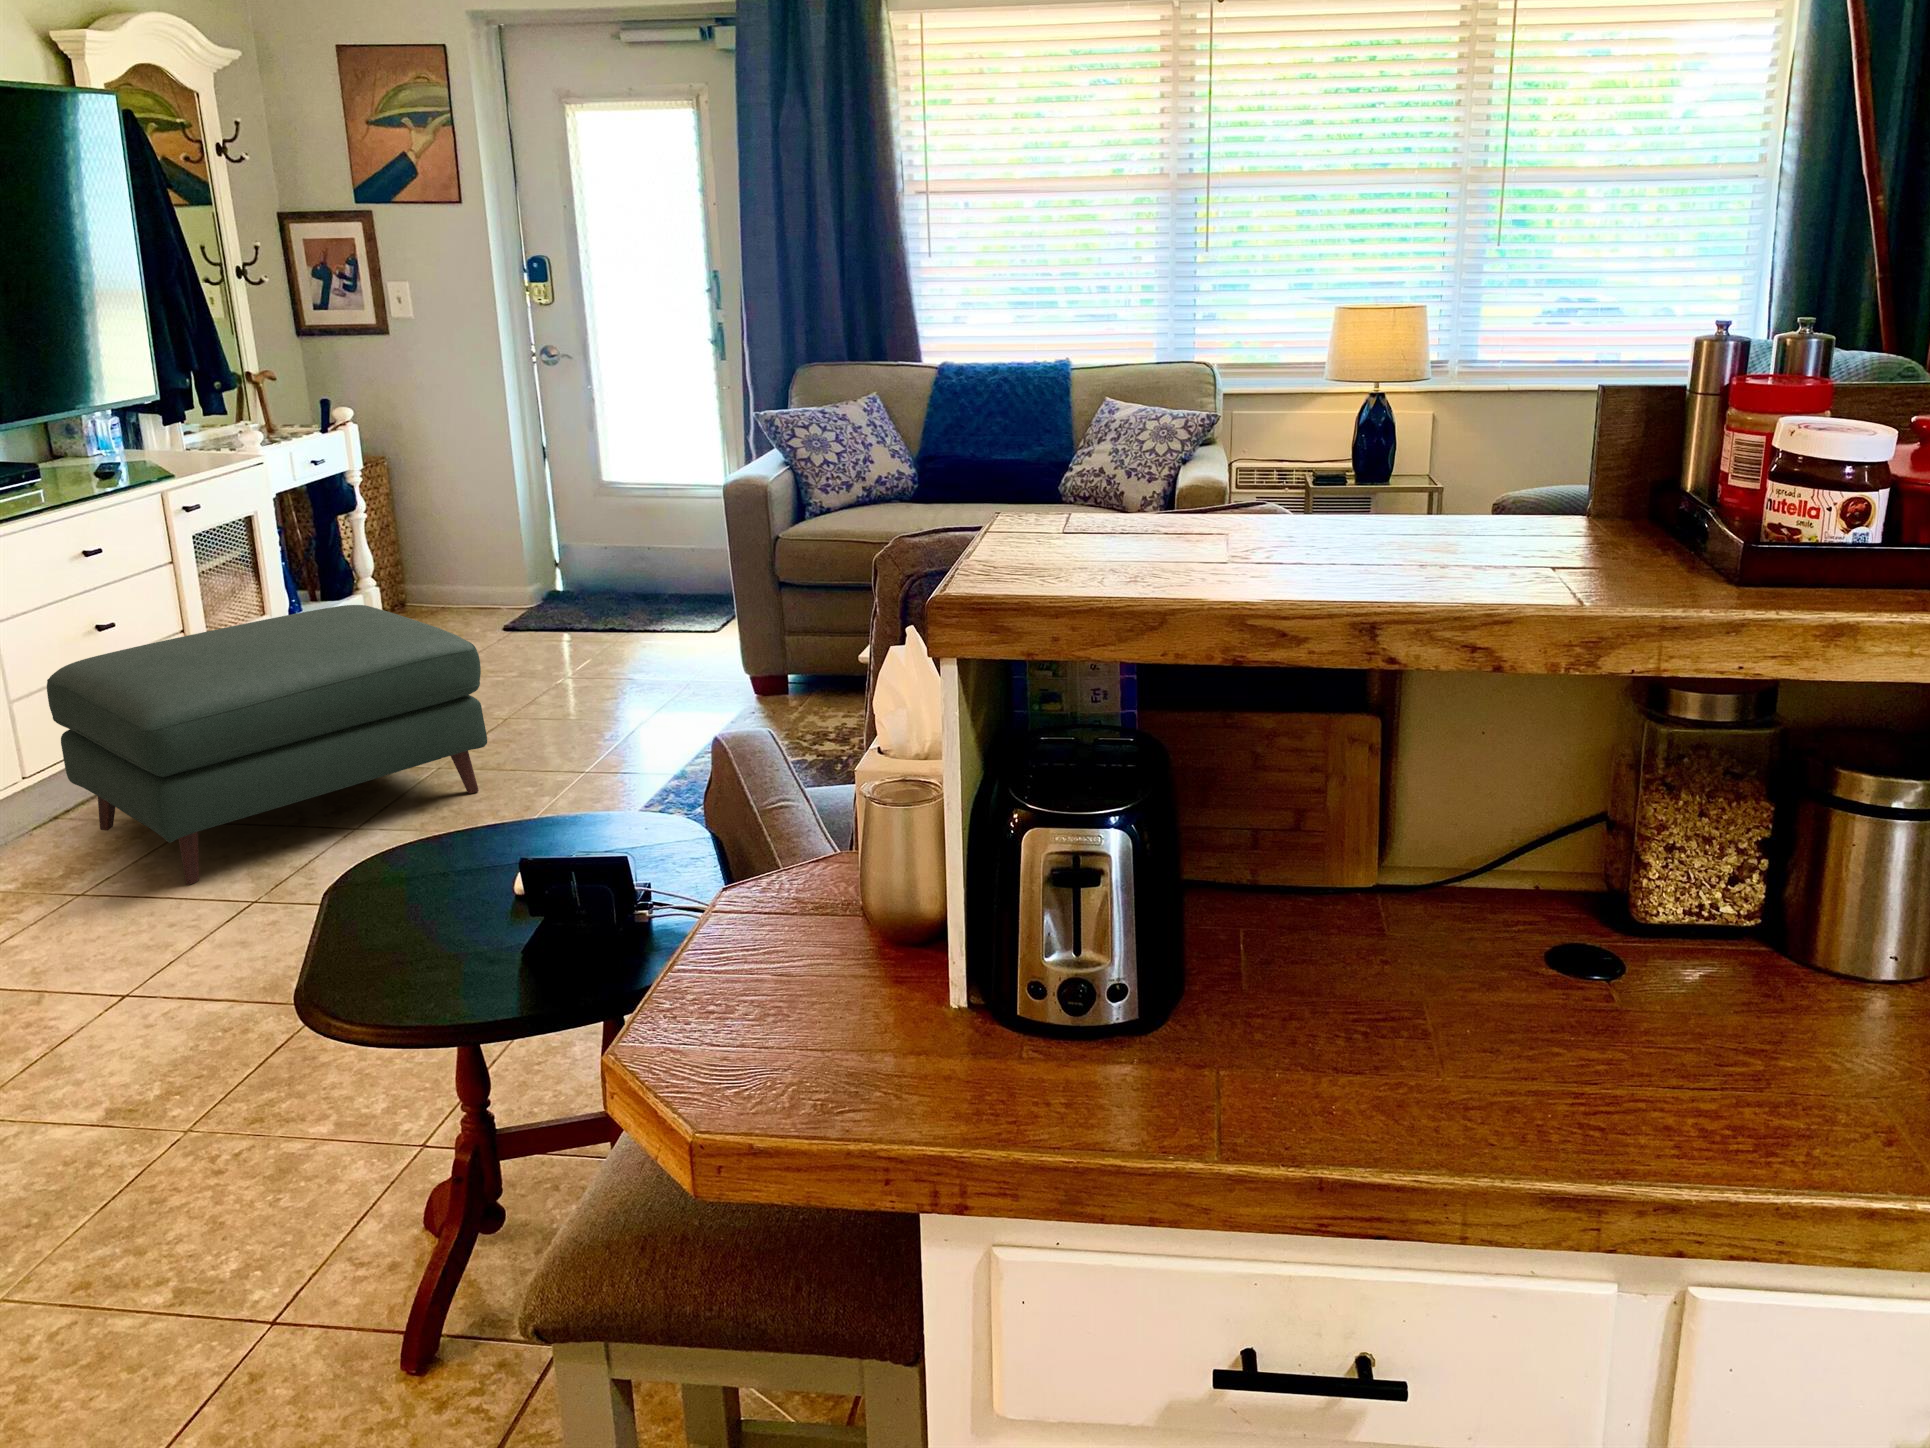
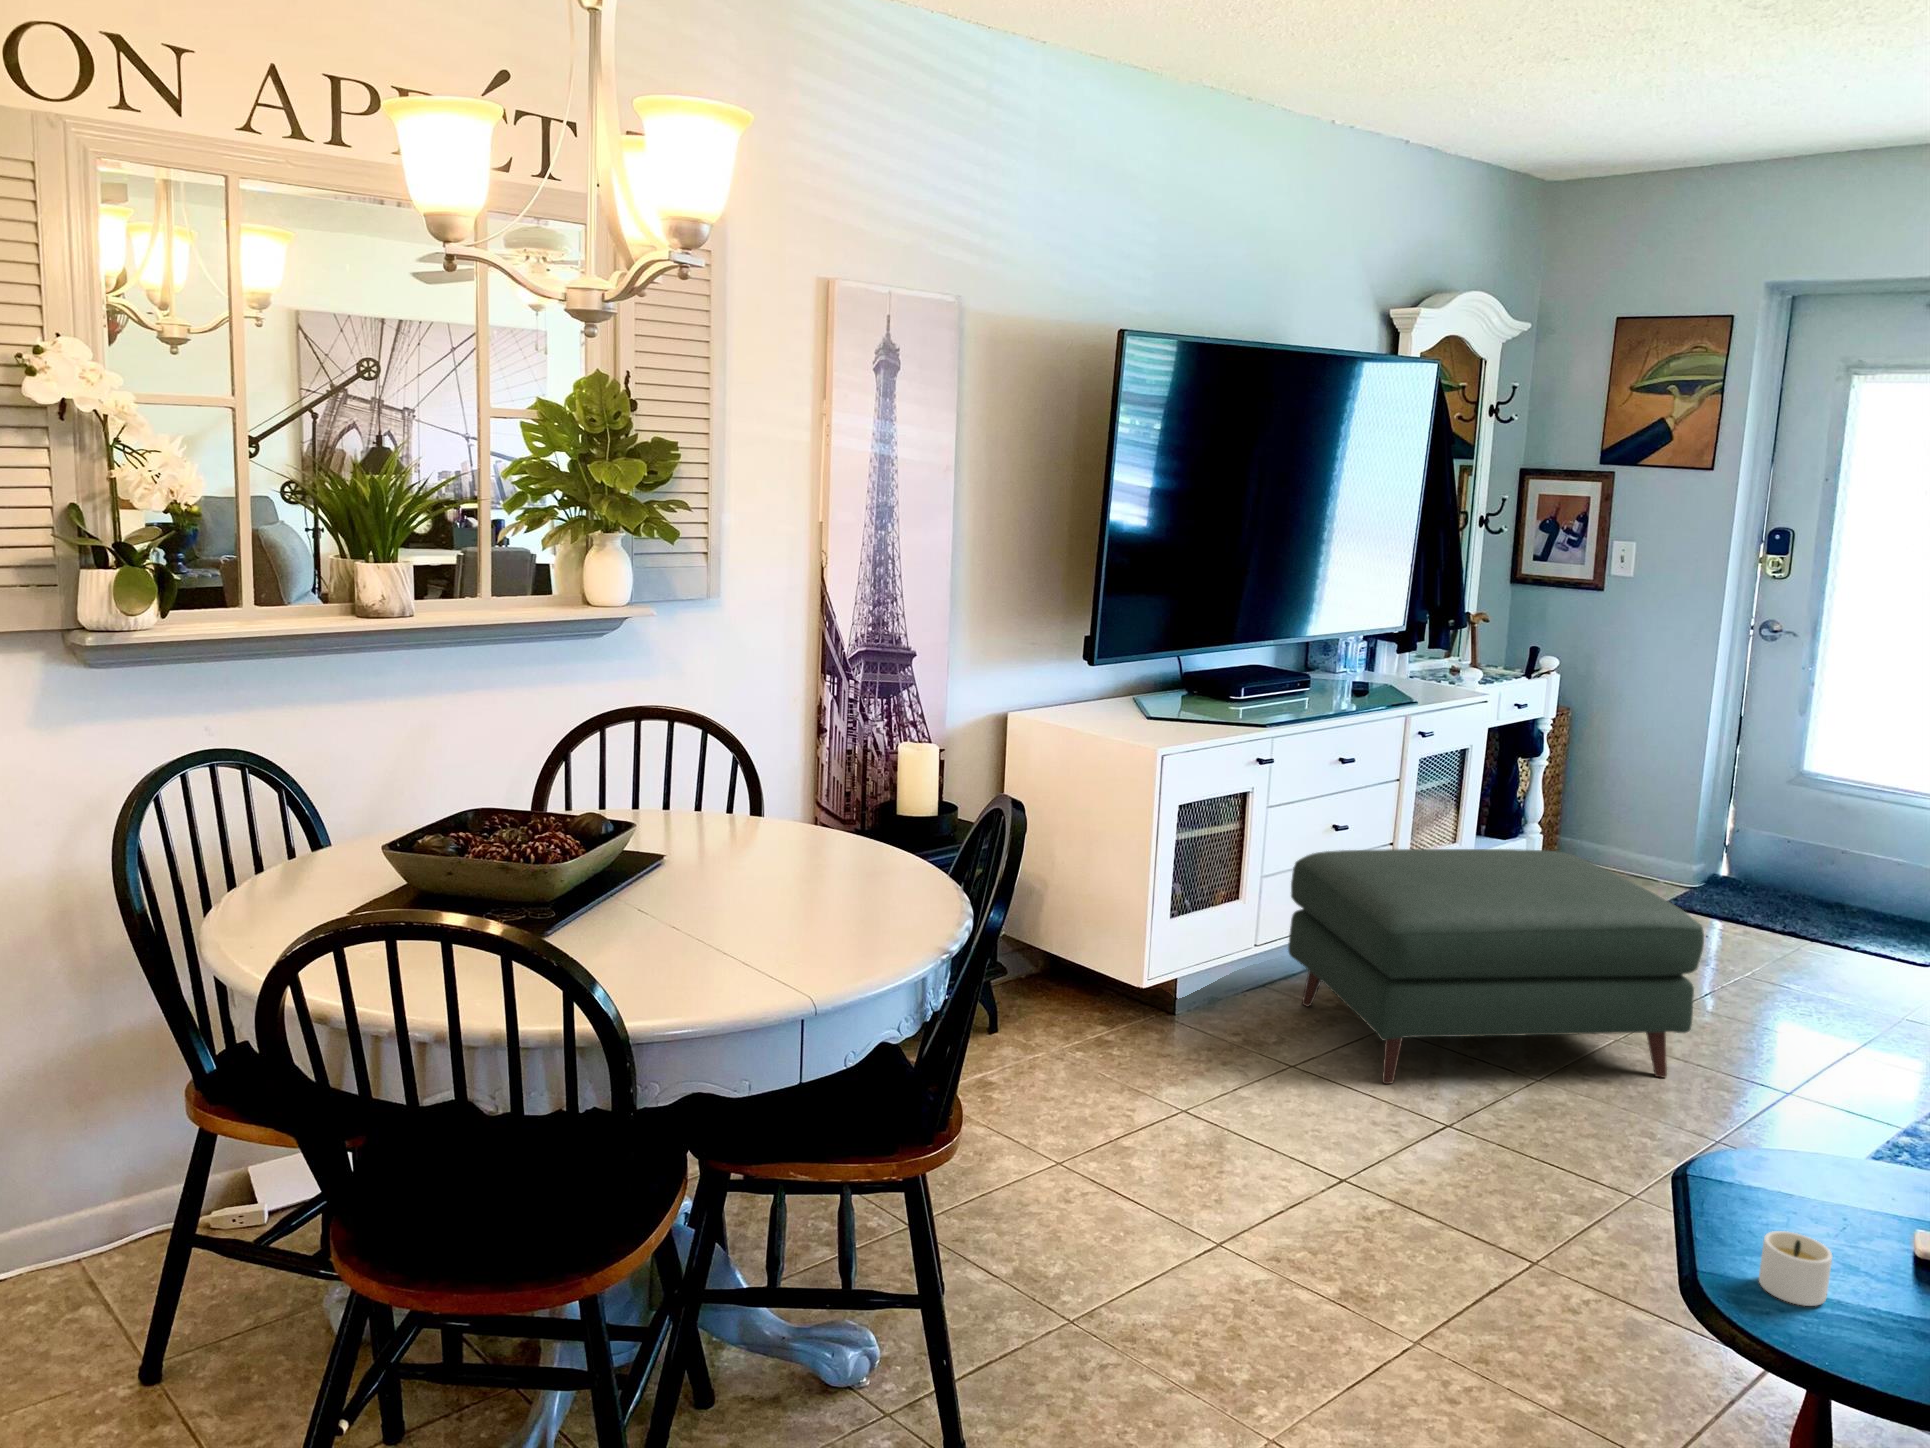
candle: none [366,908,455,969] -> present [1759,1231,1832,1306]

